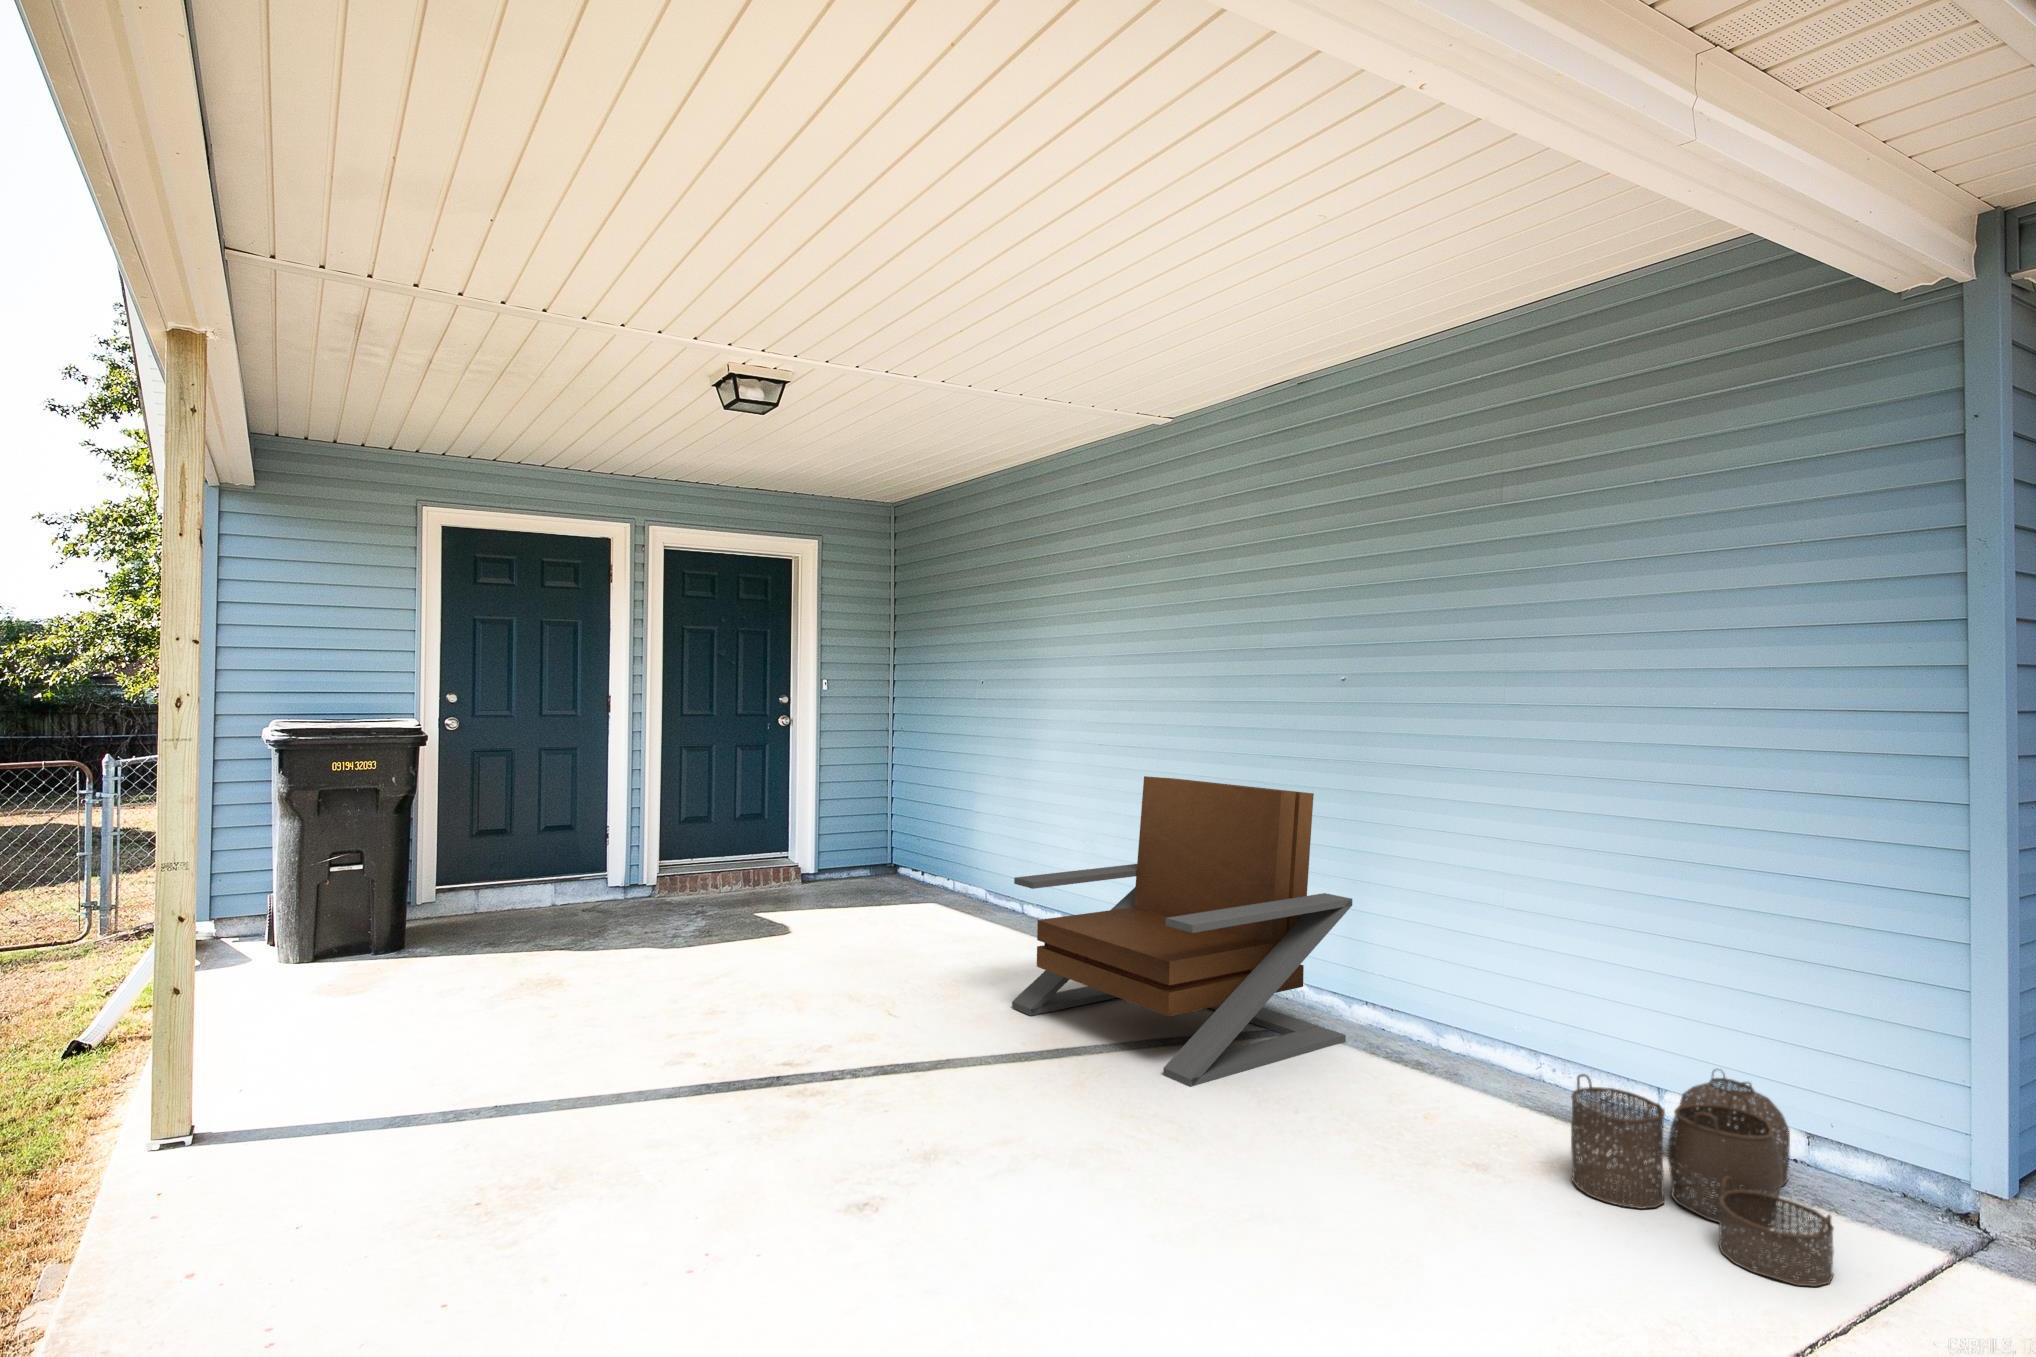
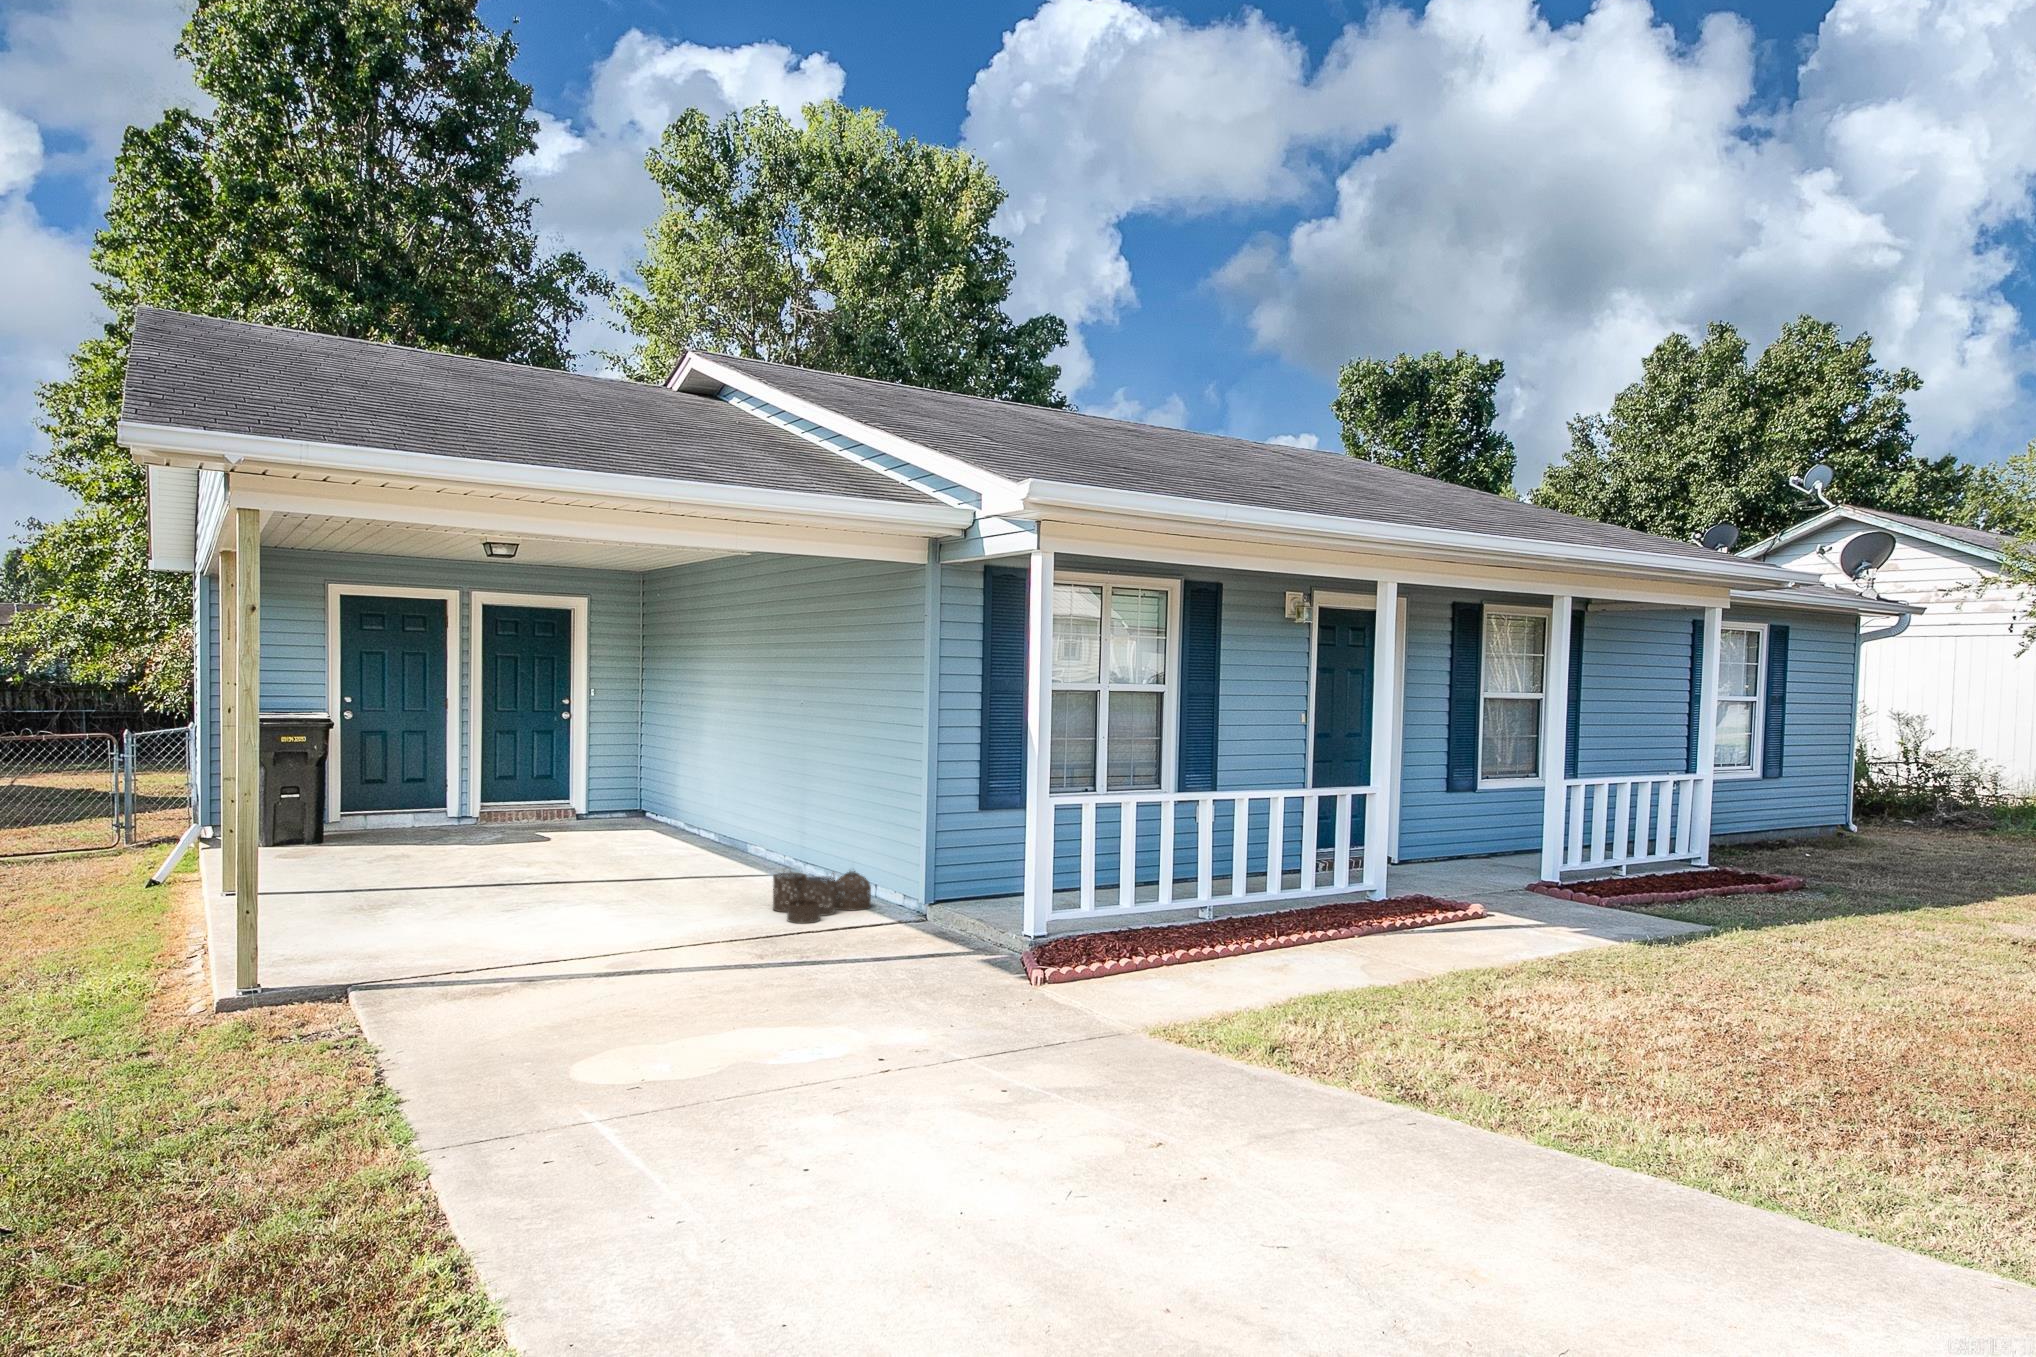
lounge chair: present [1012,776,1352,1087] -> none [630,749,782,888]

